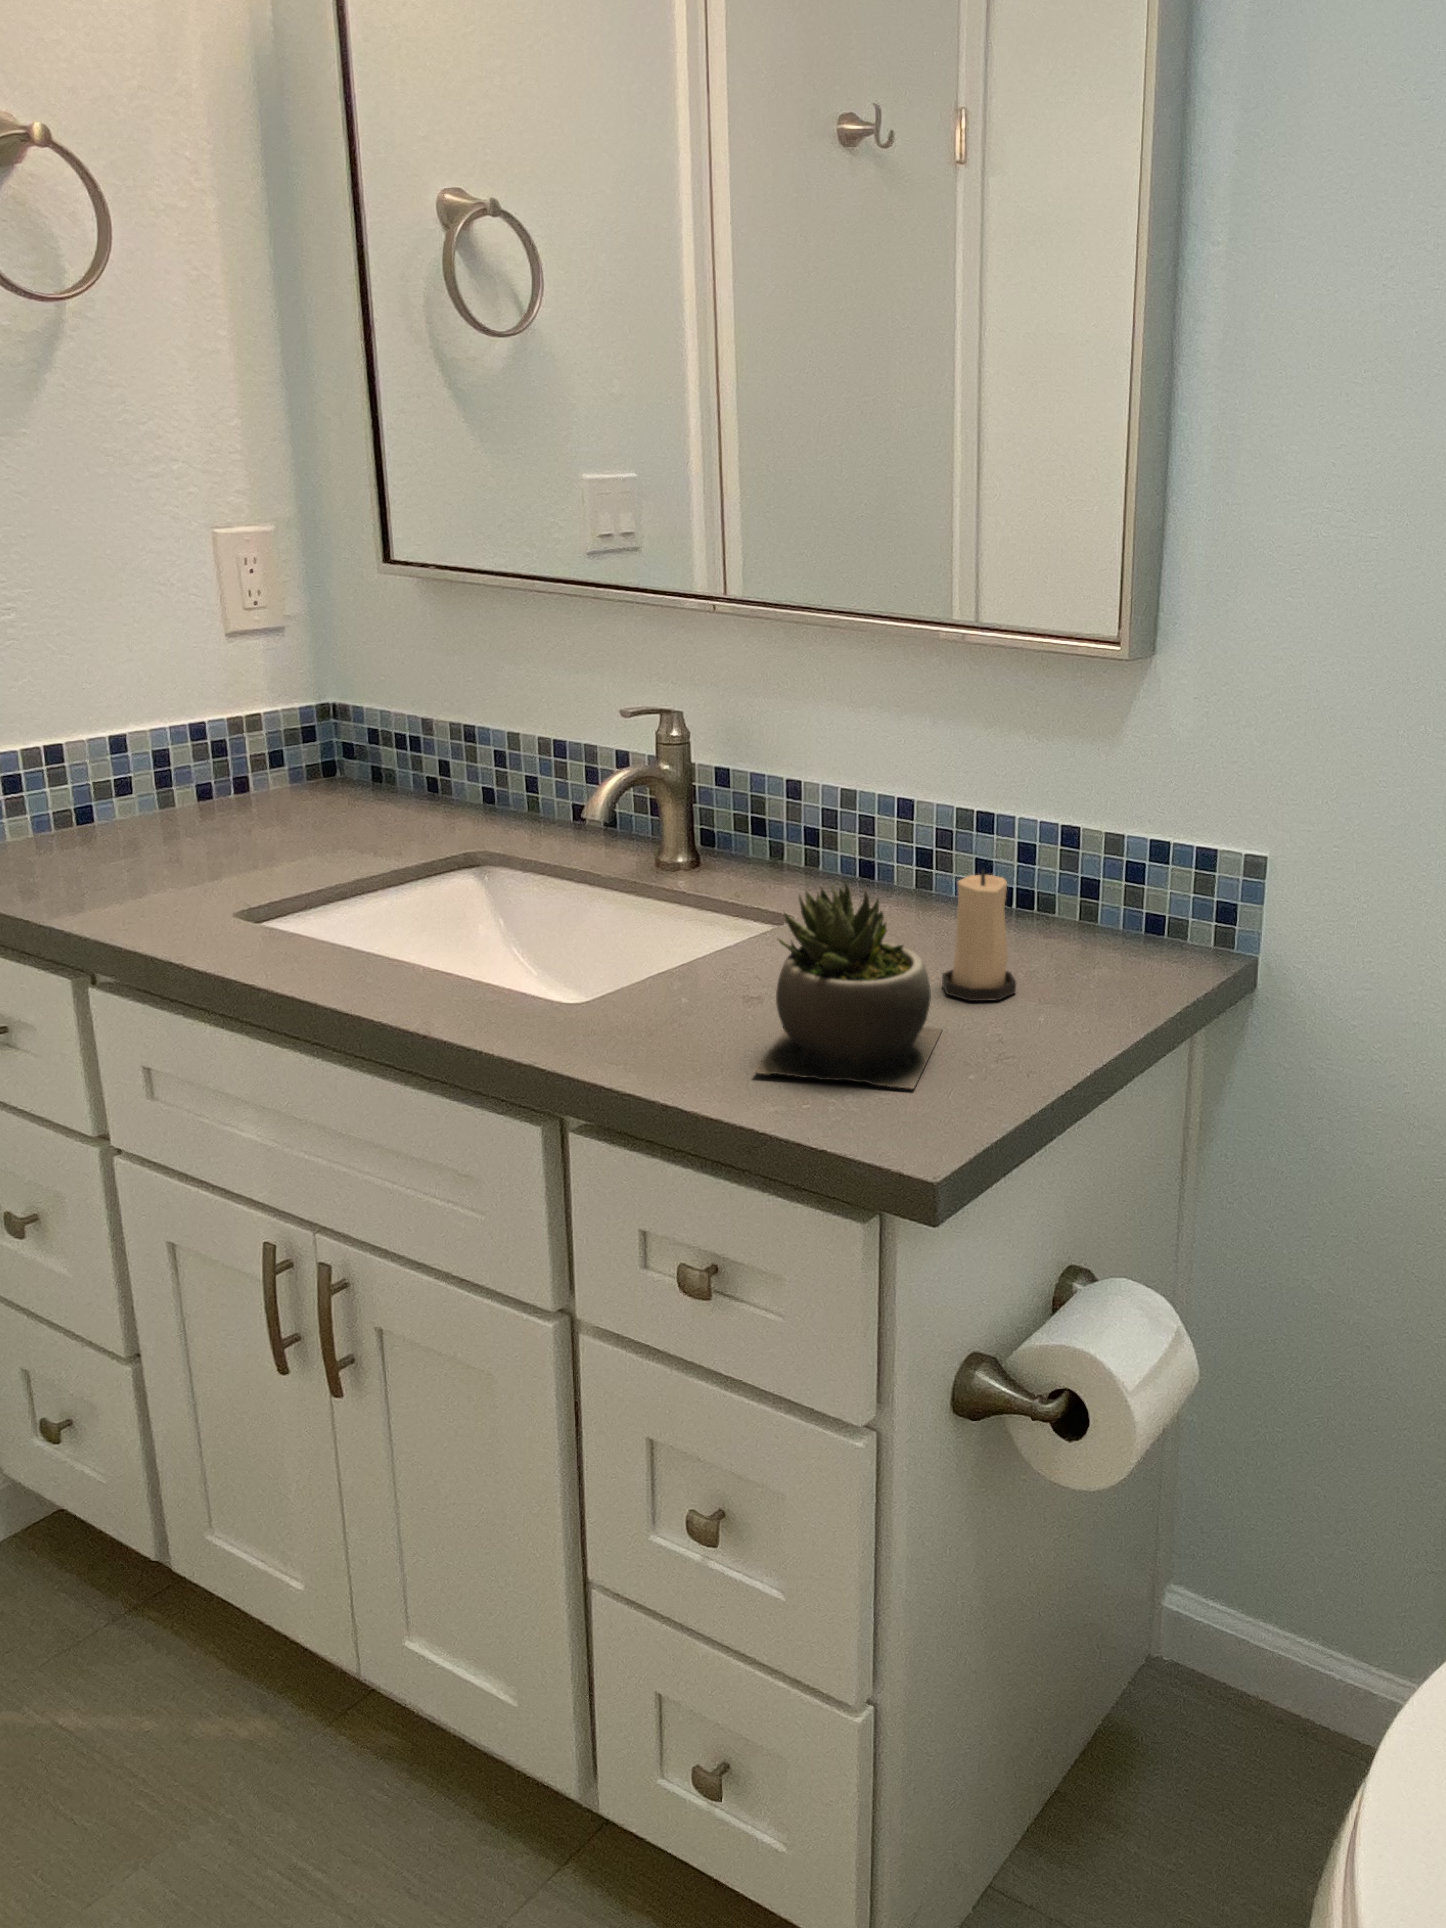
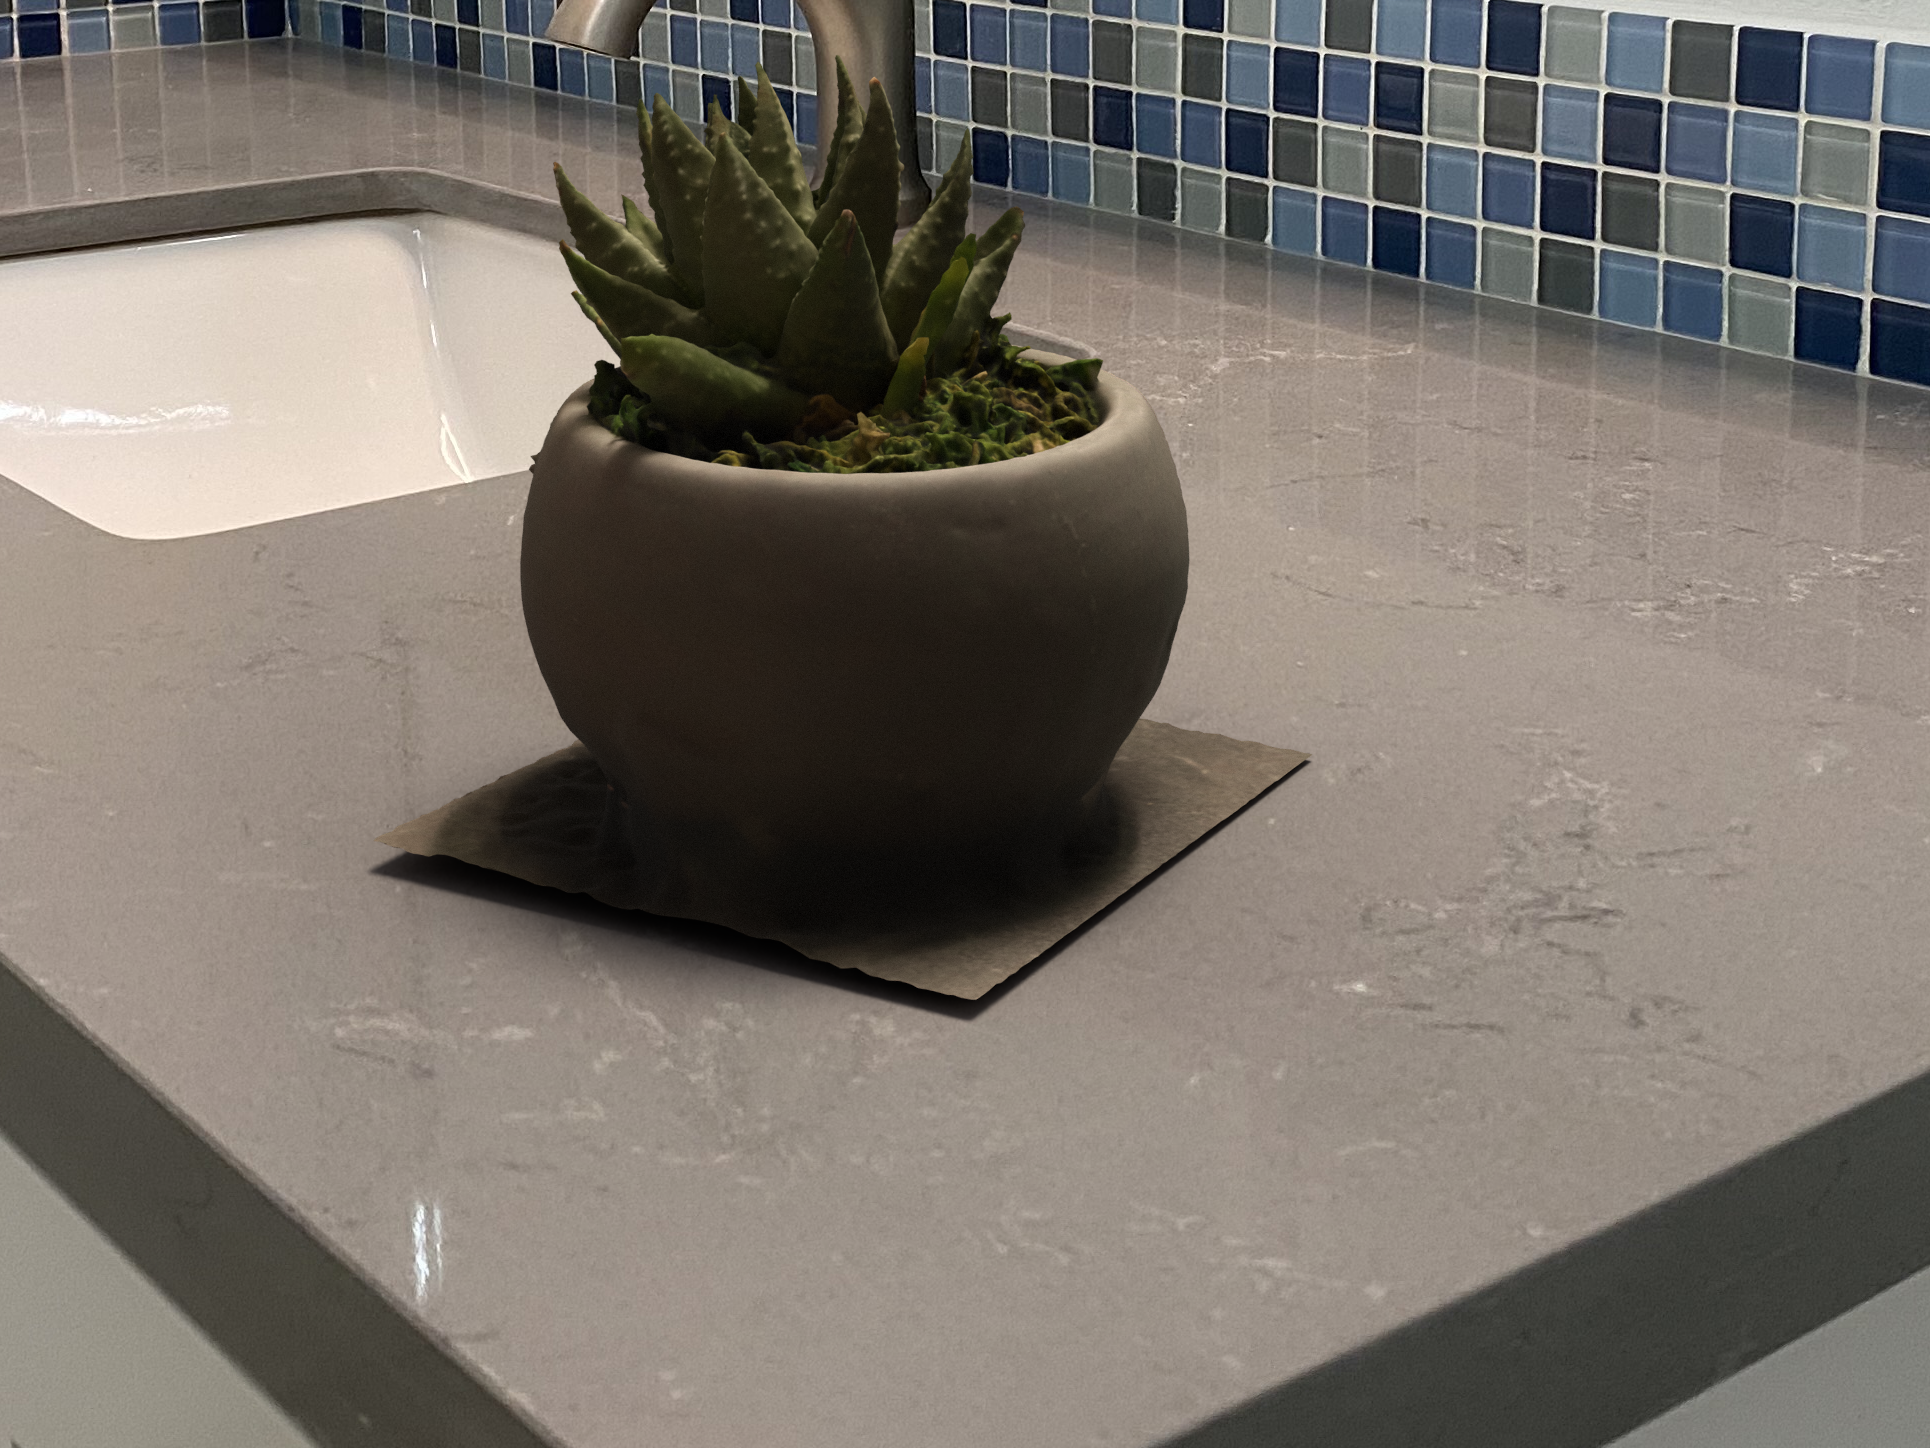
candle: present [942,870,1016,1001] -> none [1418,115,1715,667]

